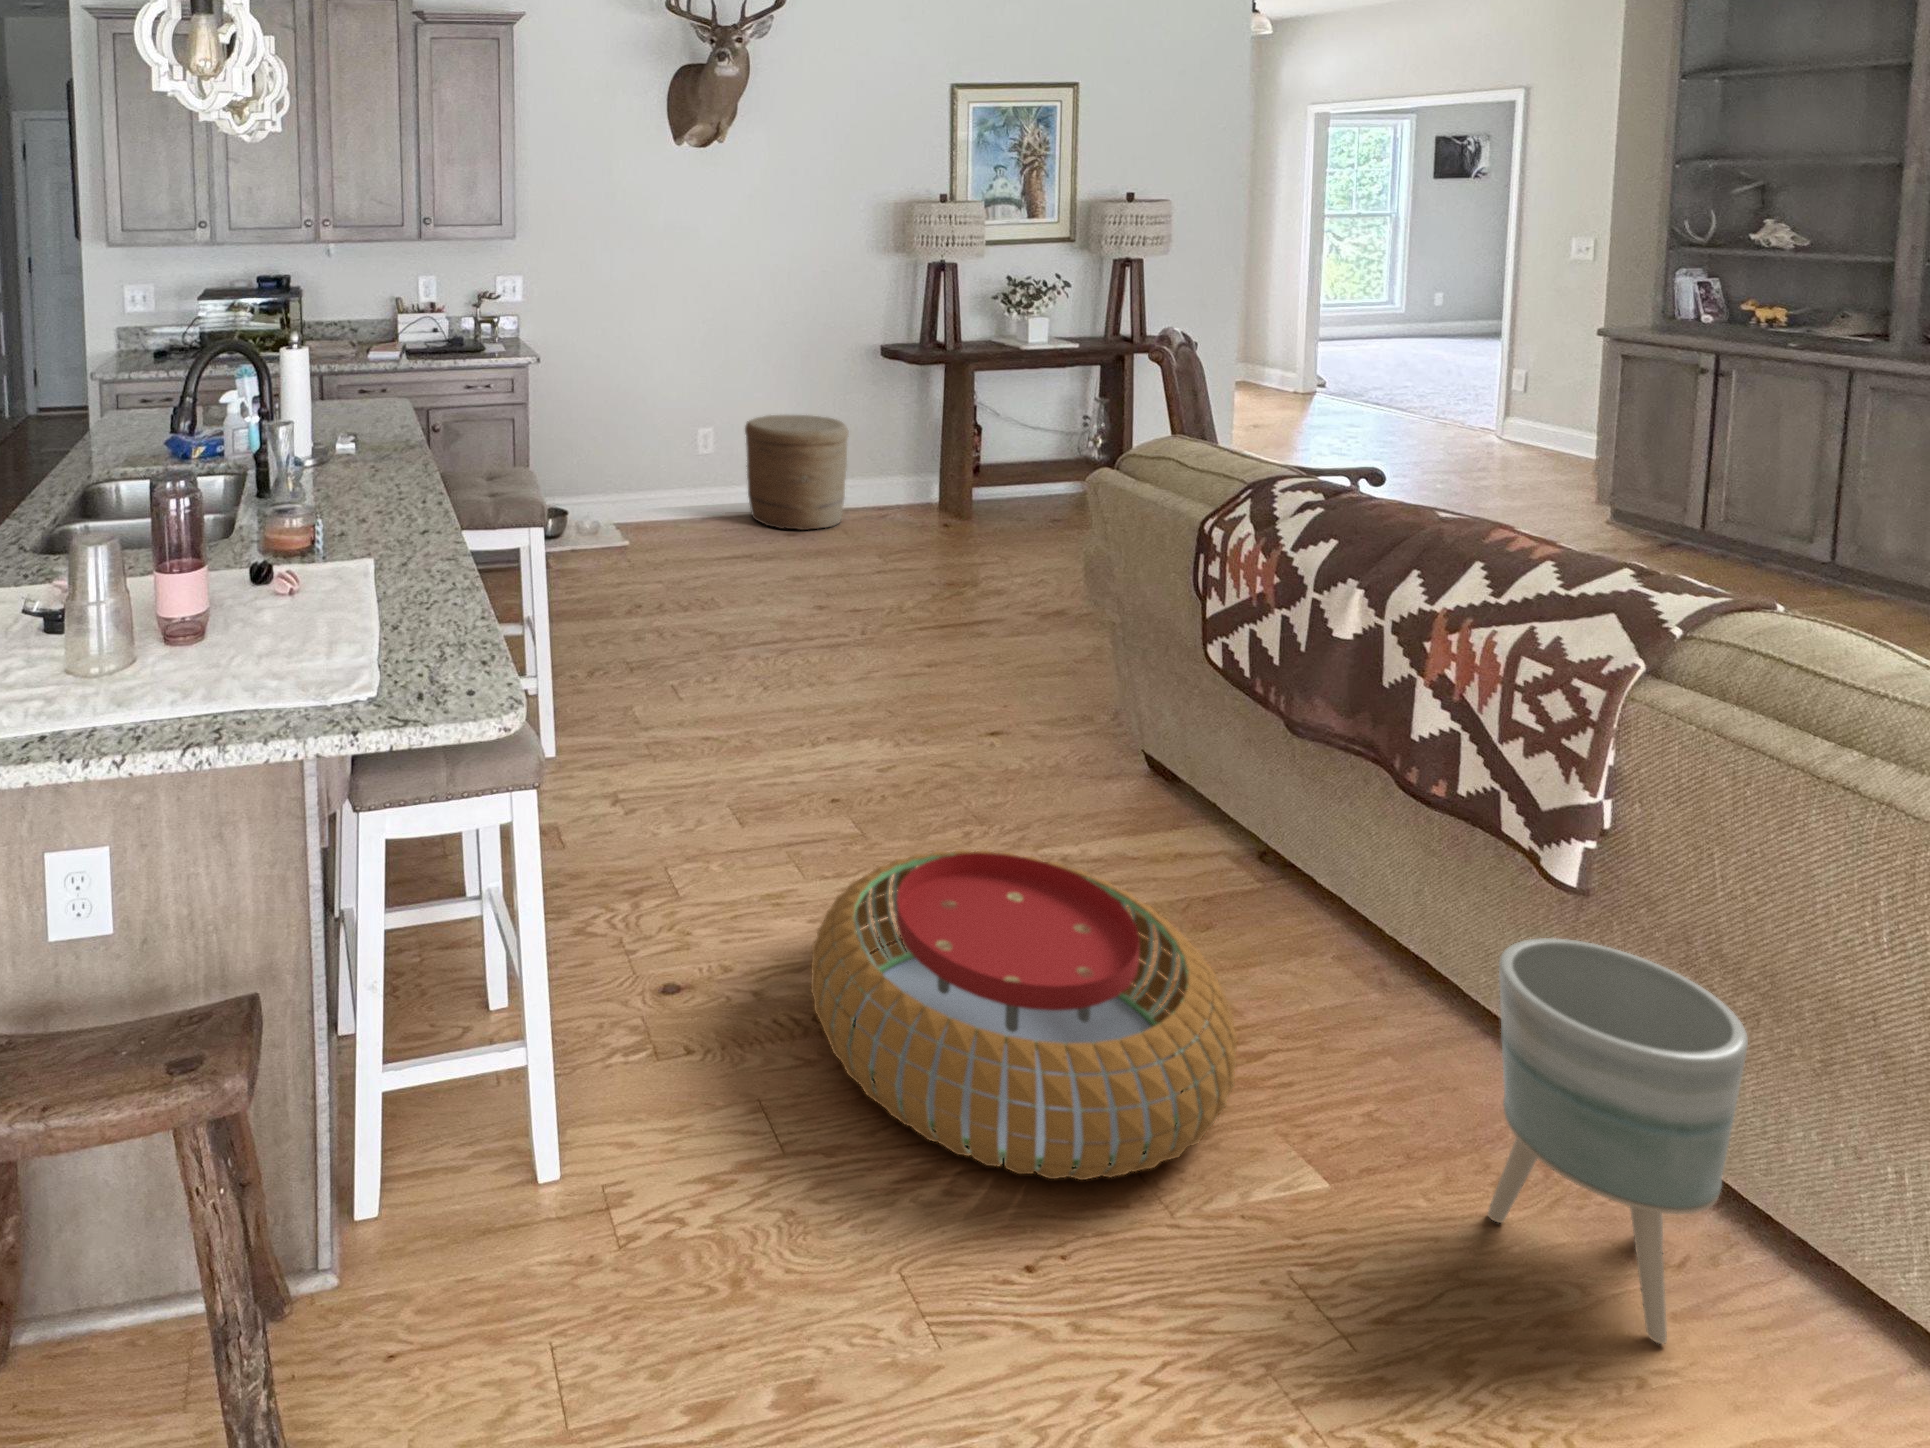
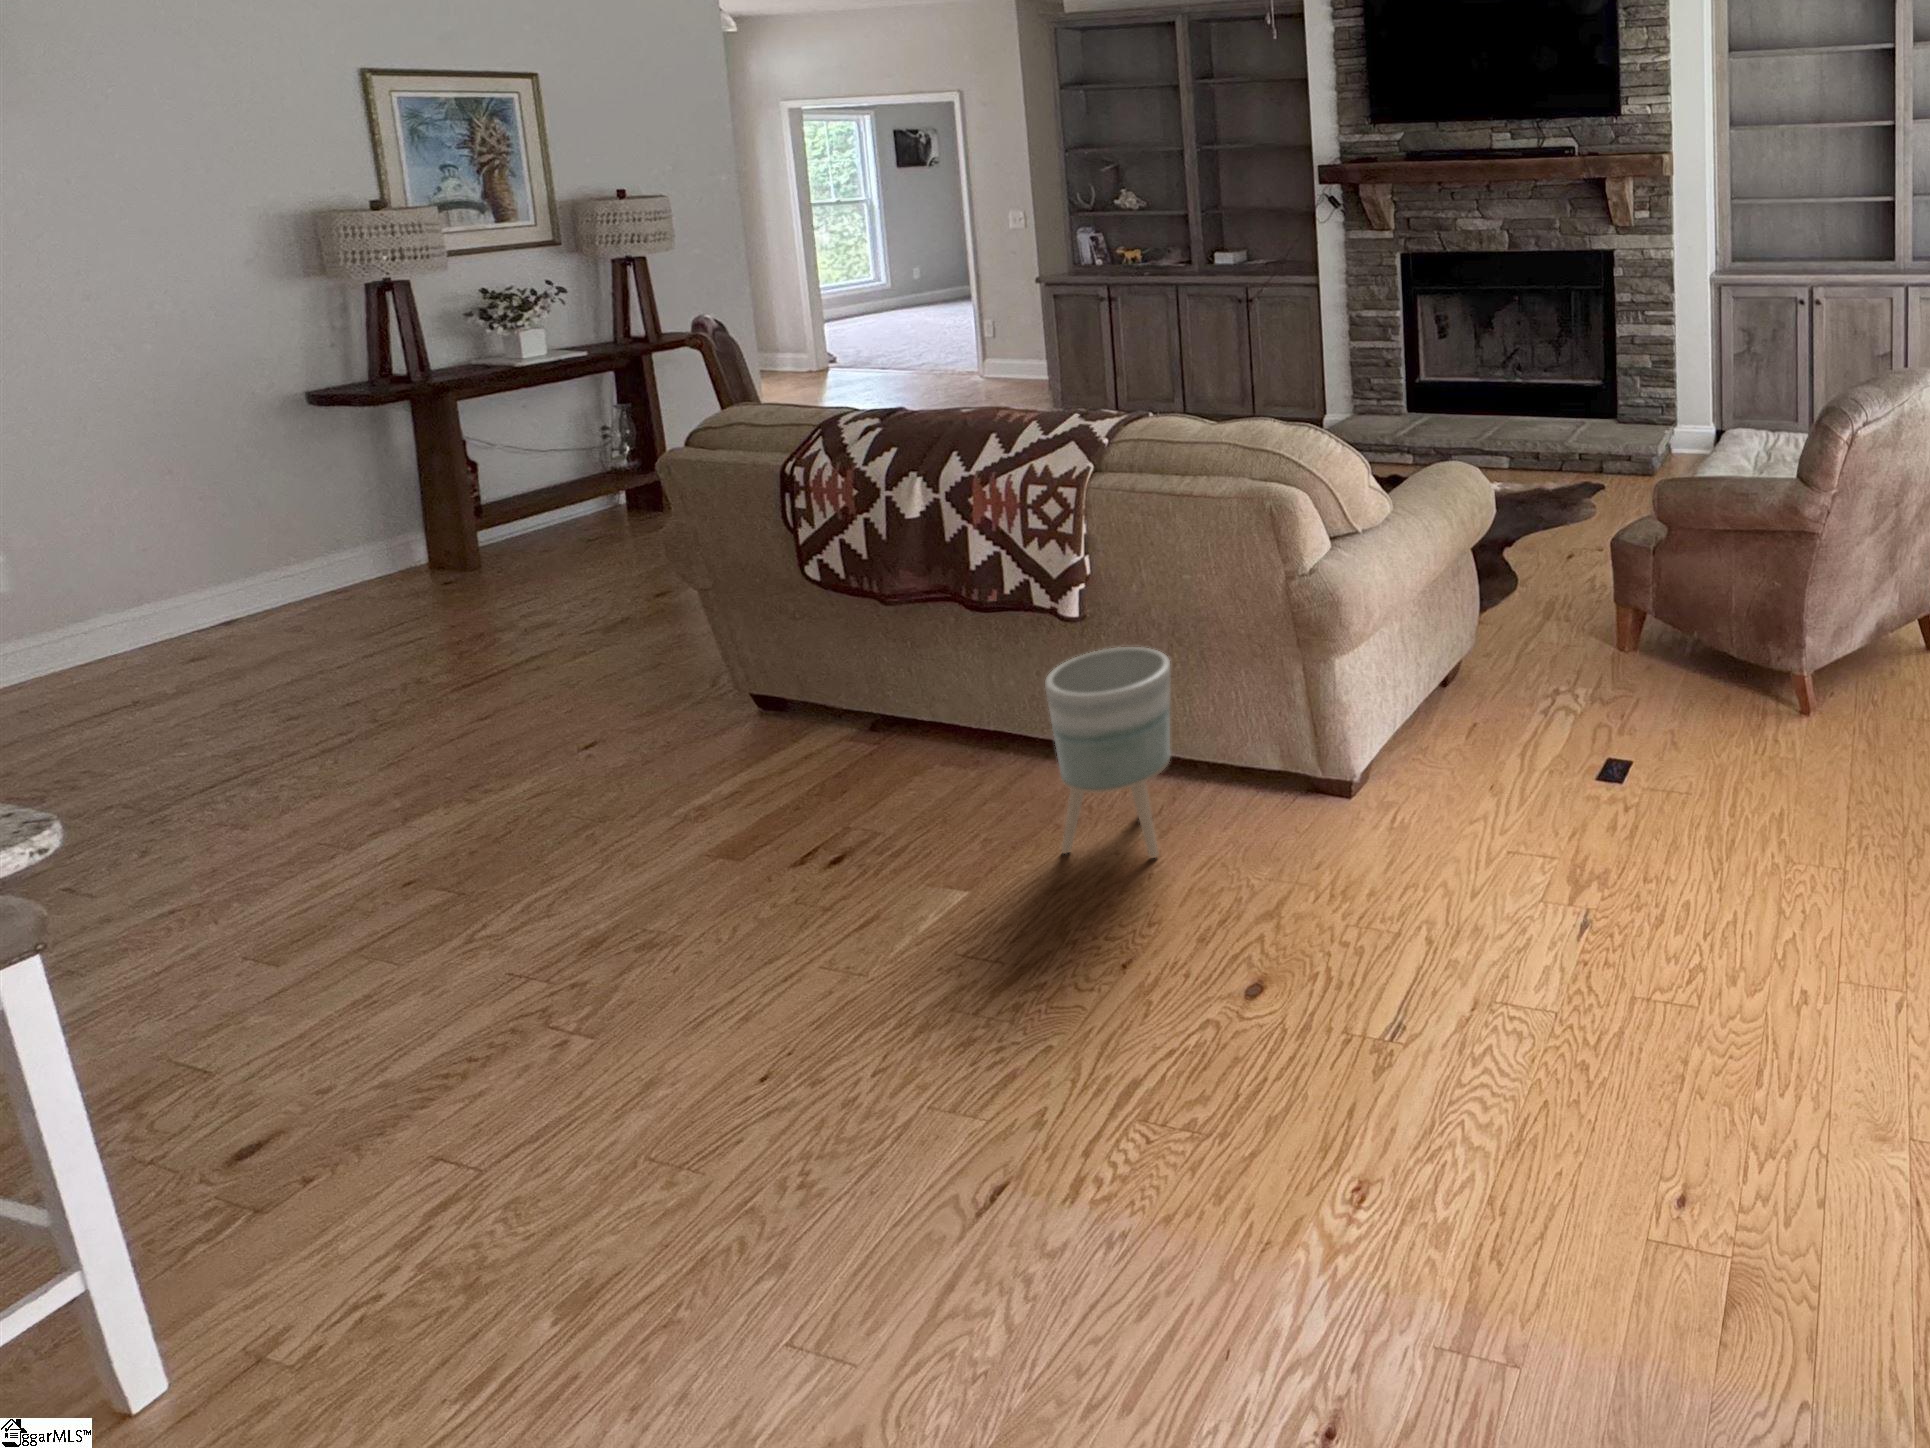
woven basket: present [745,415,849,530] -> none [81,495,286,657]
pouf: present [811,849,1238,1180] -> none [455,783,891,1066]

